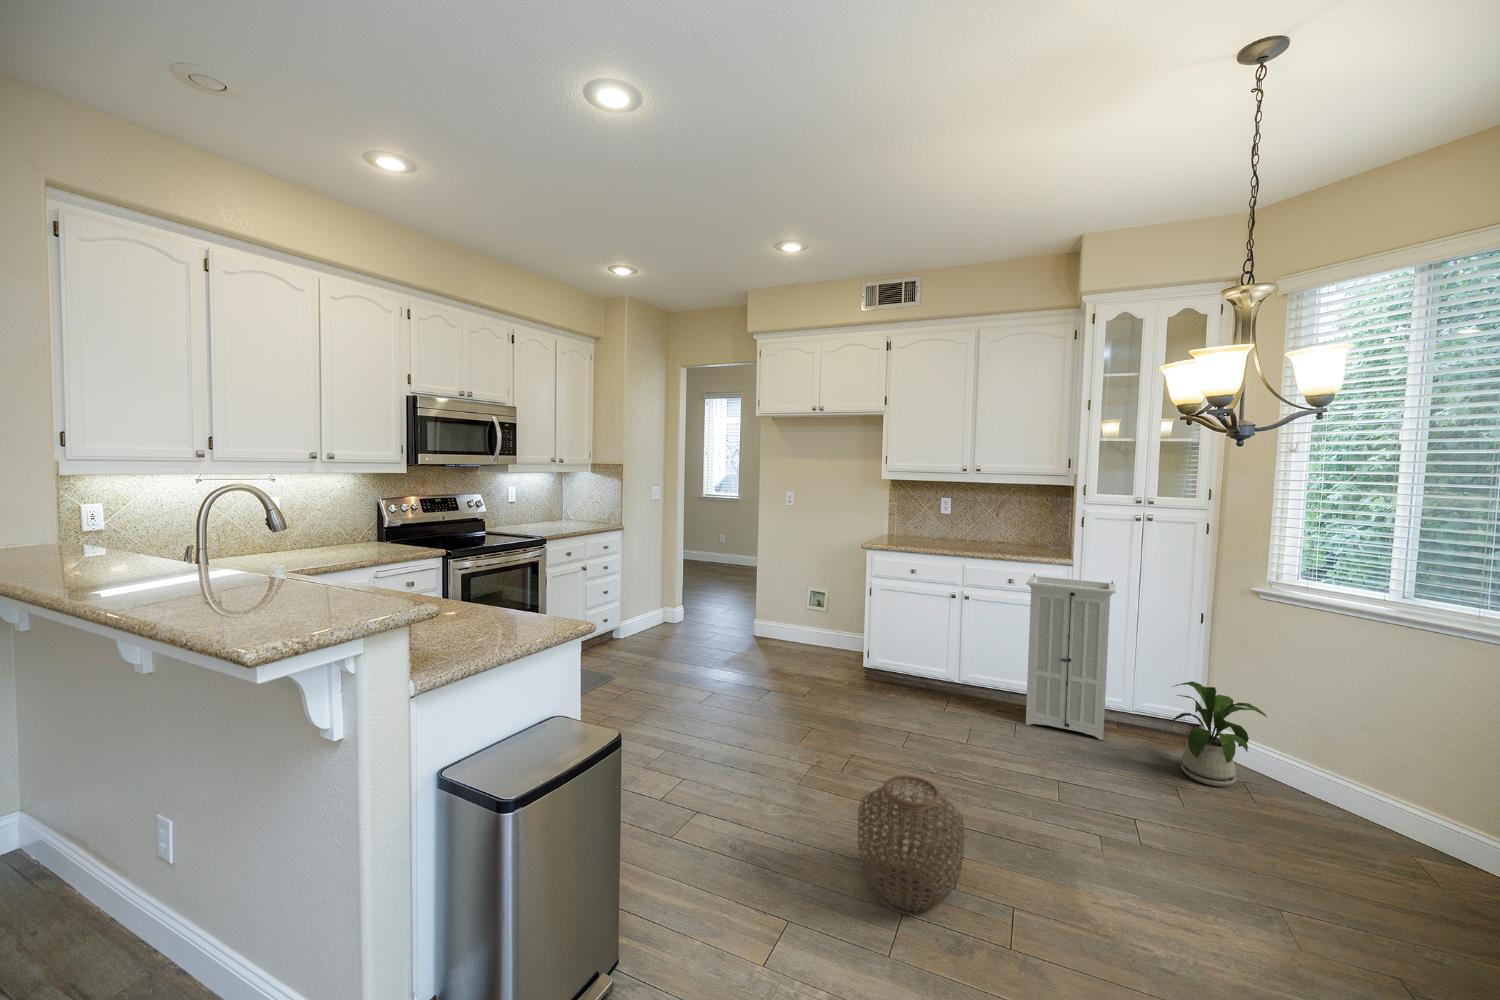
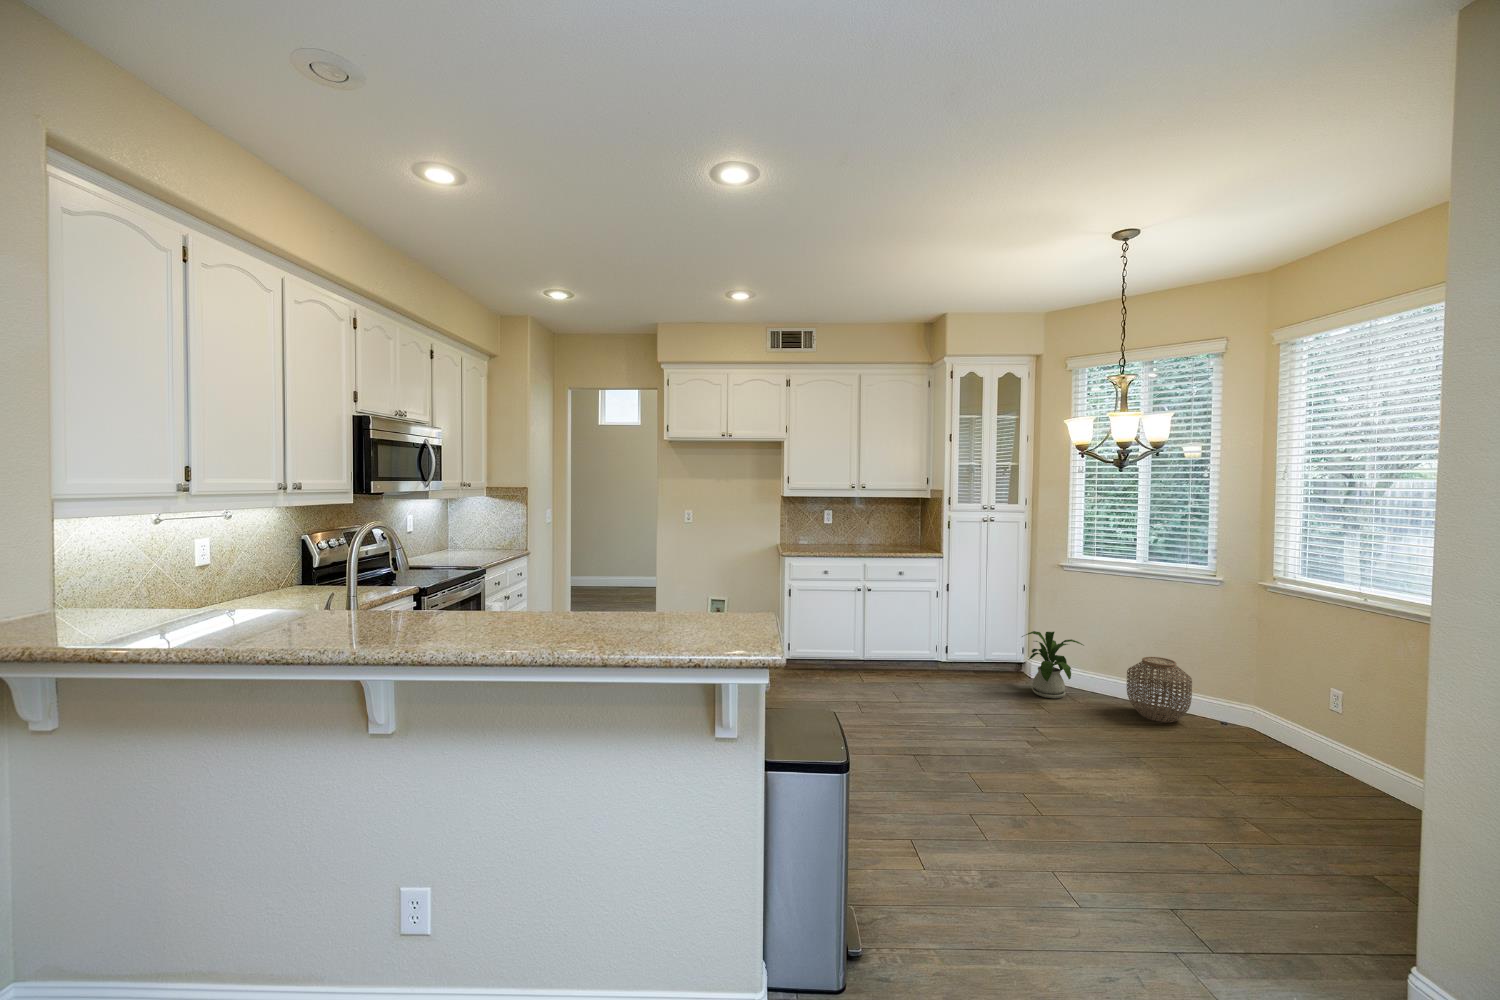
storage cabinet: present [1026,575,1116,740] -> none [917,567,983,684]
woven basket: present [858,776,964,911] -> present [1127,657,1192,722]

